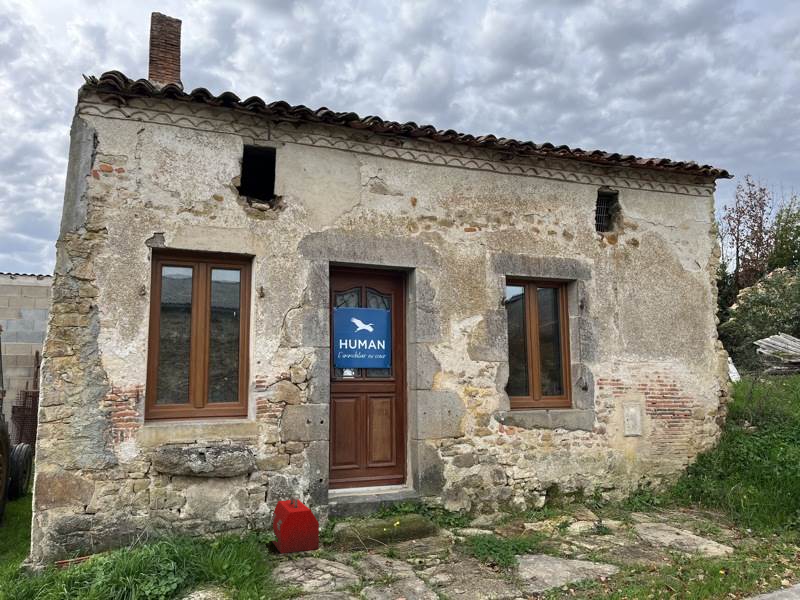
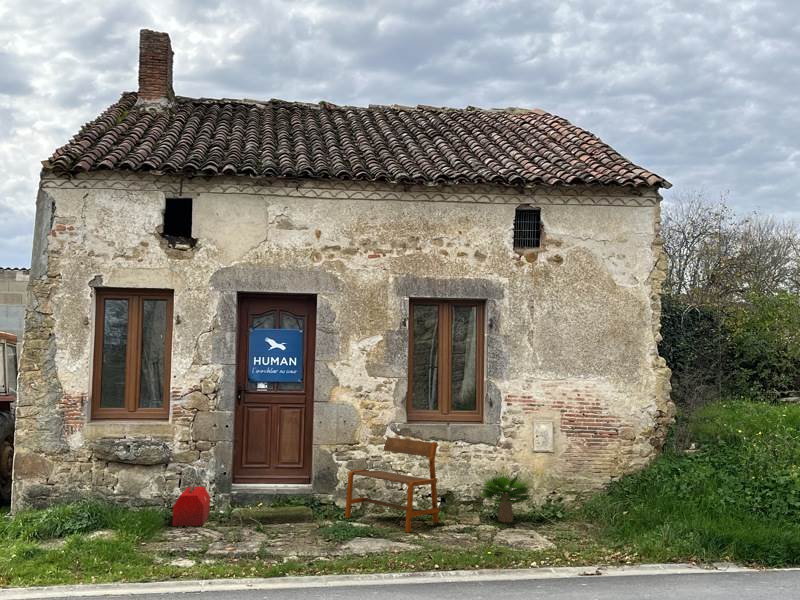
bench: none [461,426,569,533] -> present [345,437,439,532]
potted plant: none [588,457,654,512] -> present [479,474,531,522]

